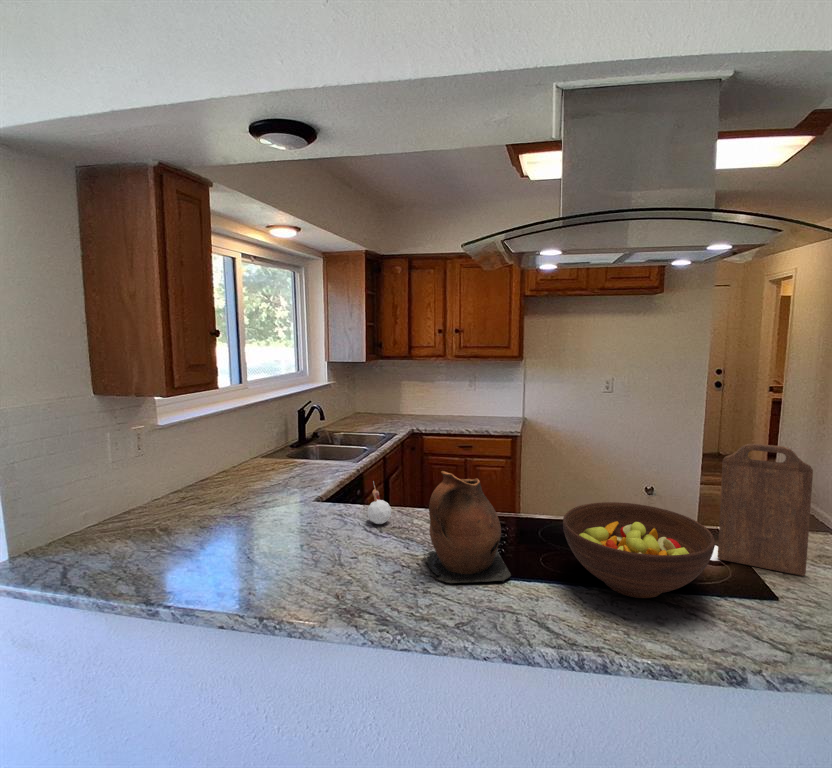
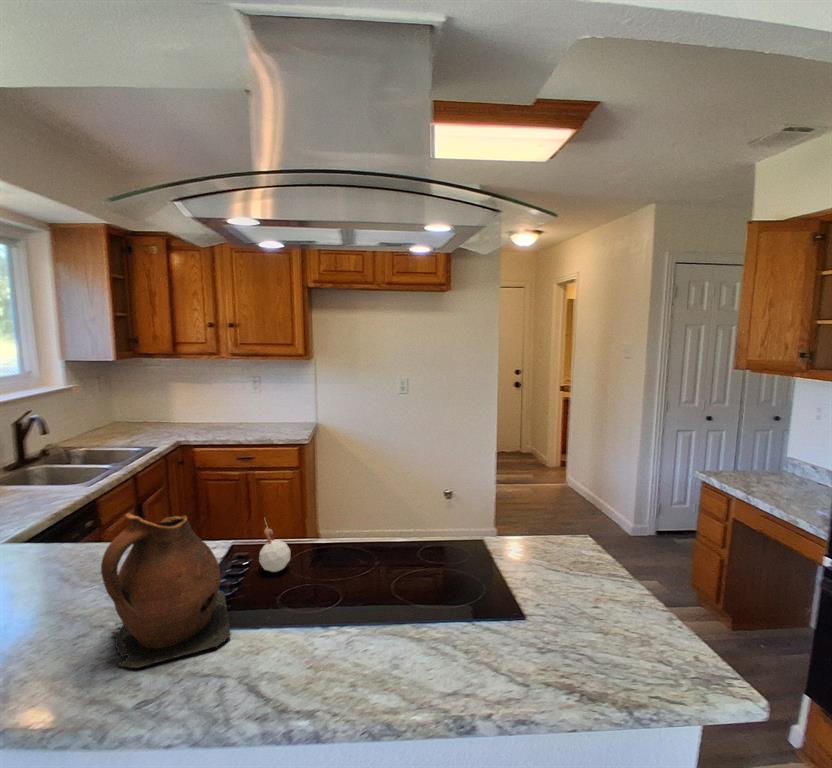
cutting board: present [718,444,813,576] -> none [468,443,544,568]
candle: present [367,481,391,524] -> present [259,522,290,572]
fruit bowl: present [563,502,715,598] -> none [295,518,455,635]

